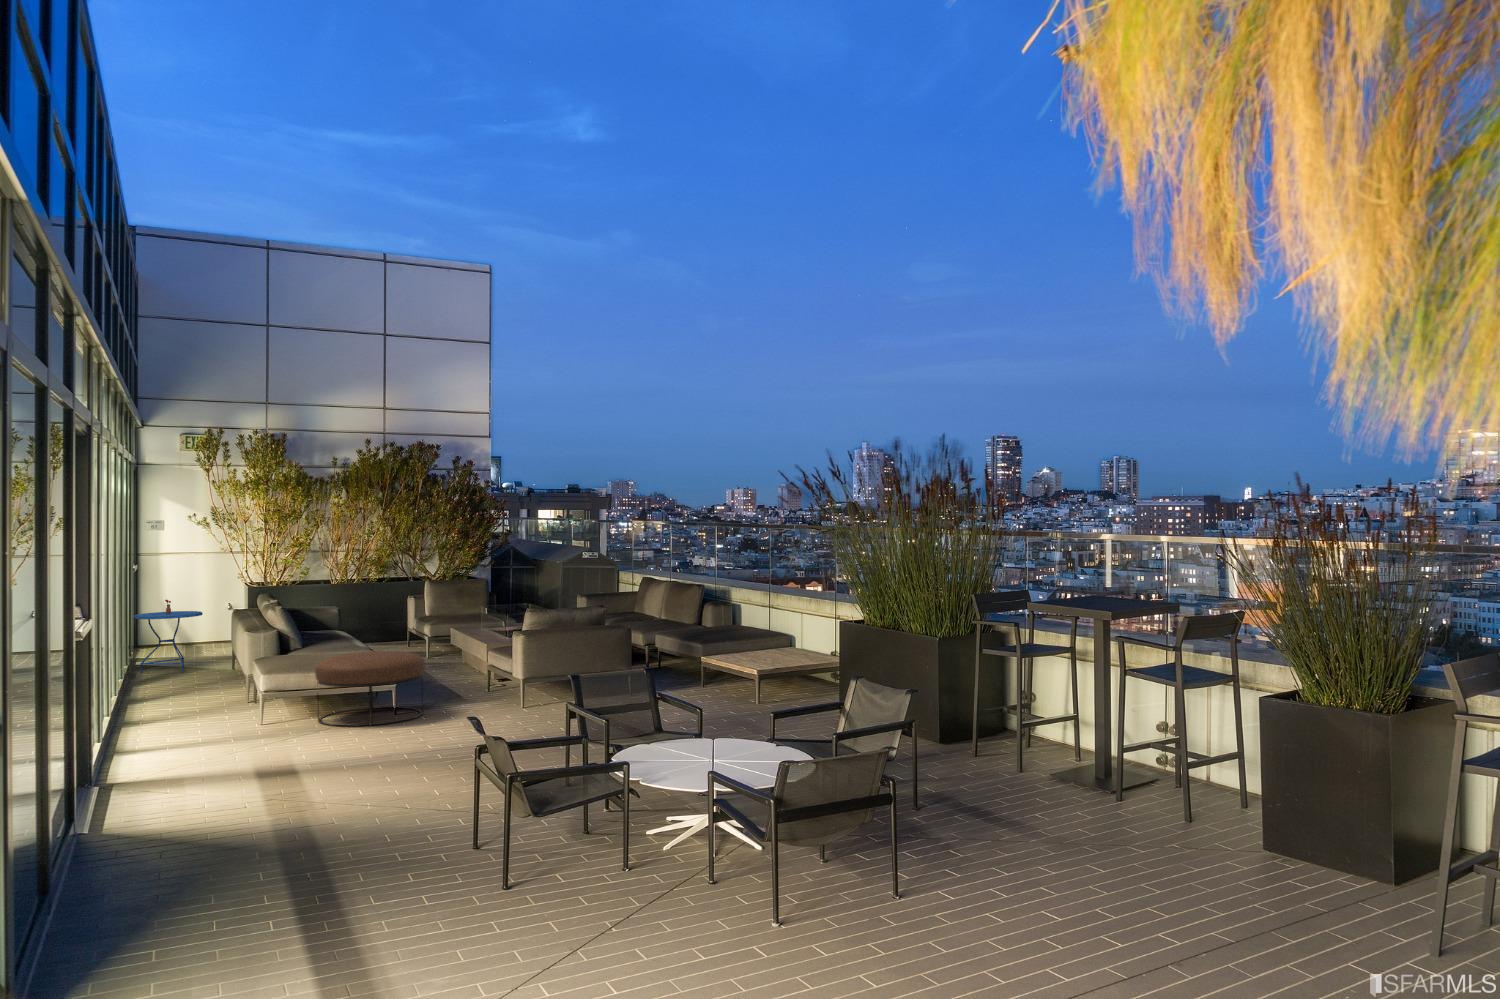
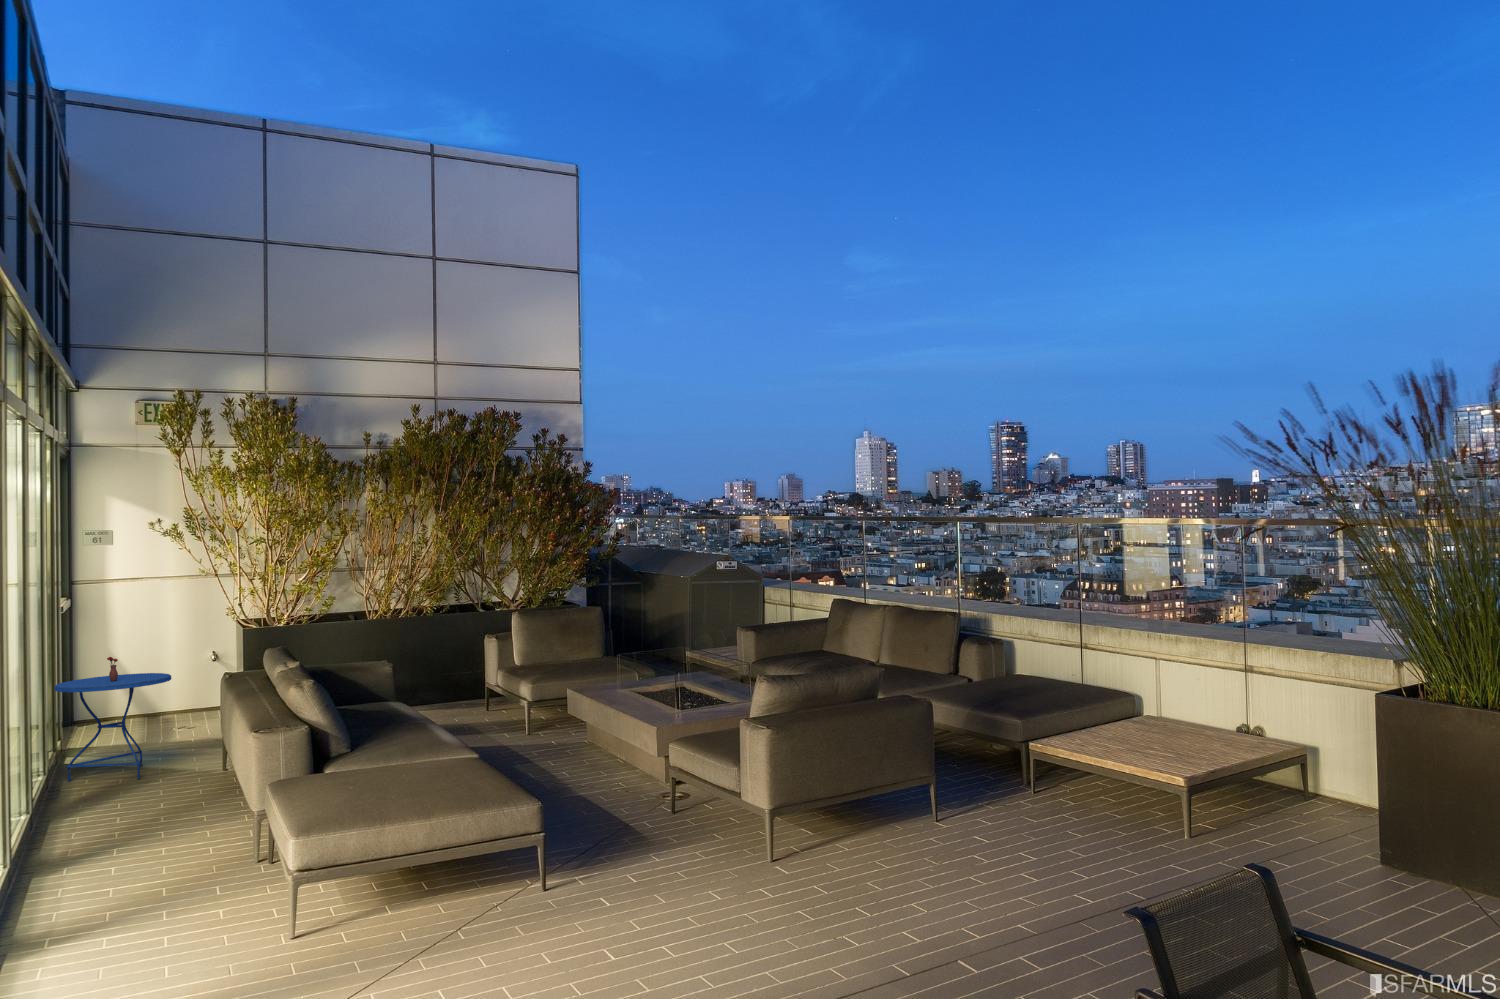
ottoman: present [315,651,425,727] -> none [401,762,623,948]

